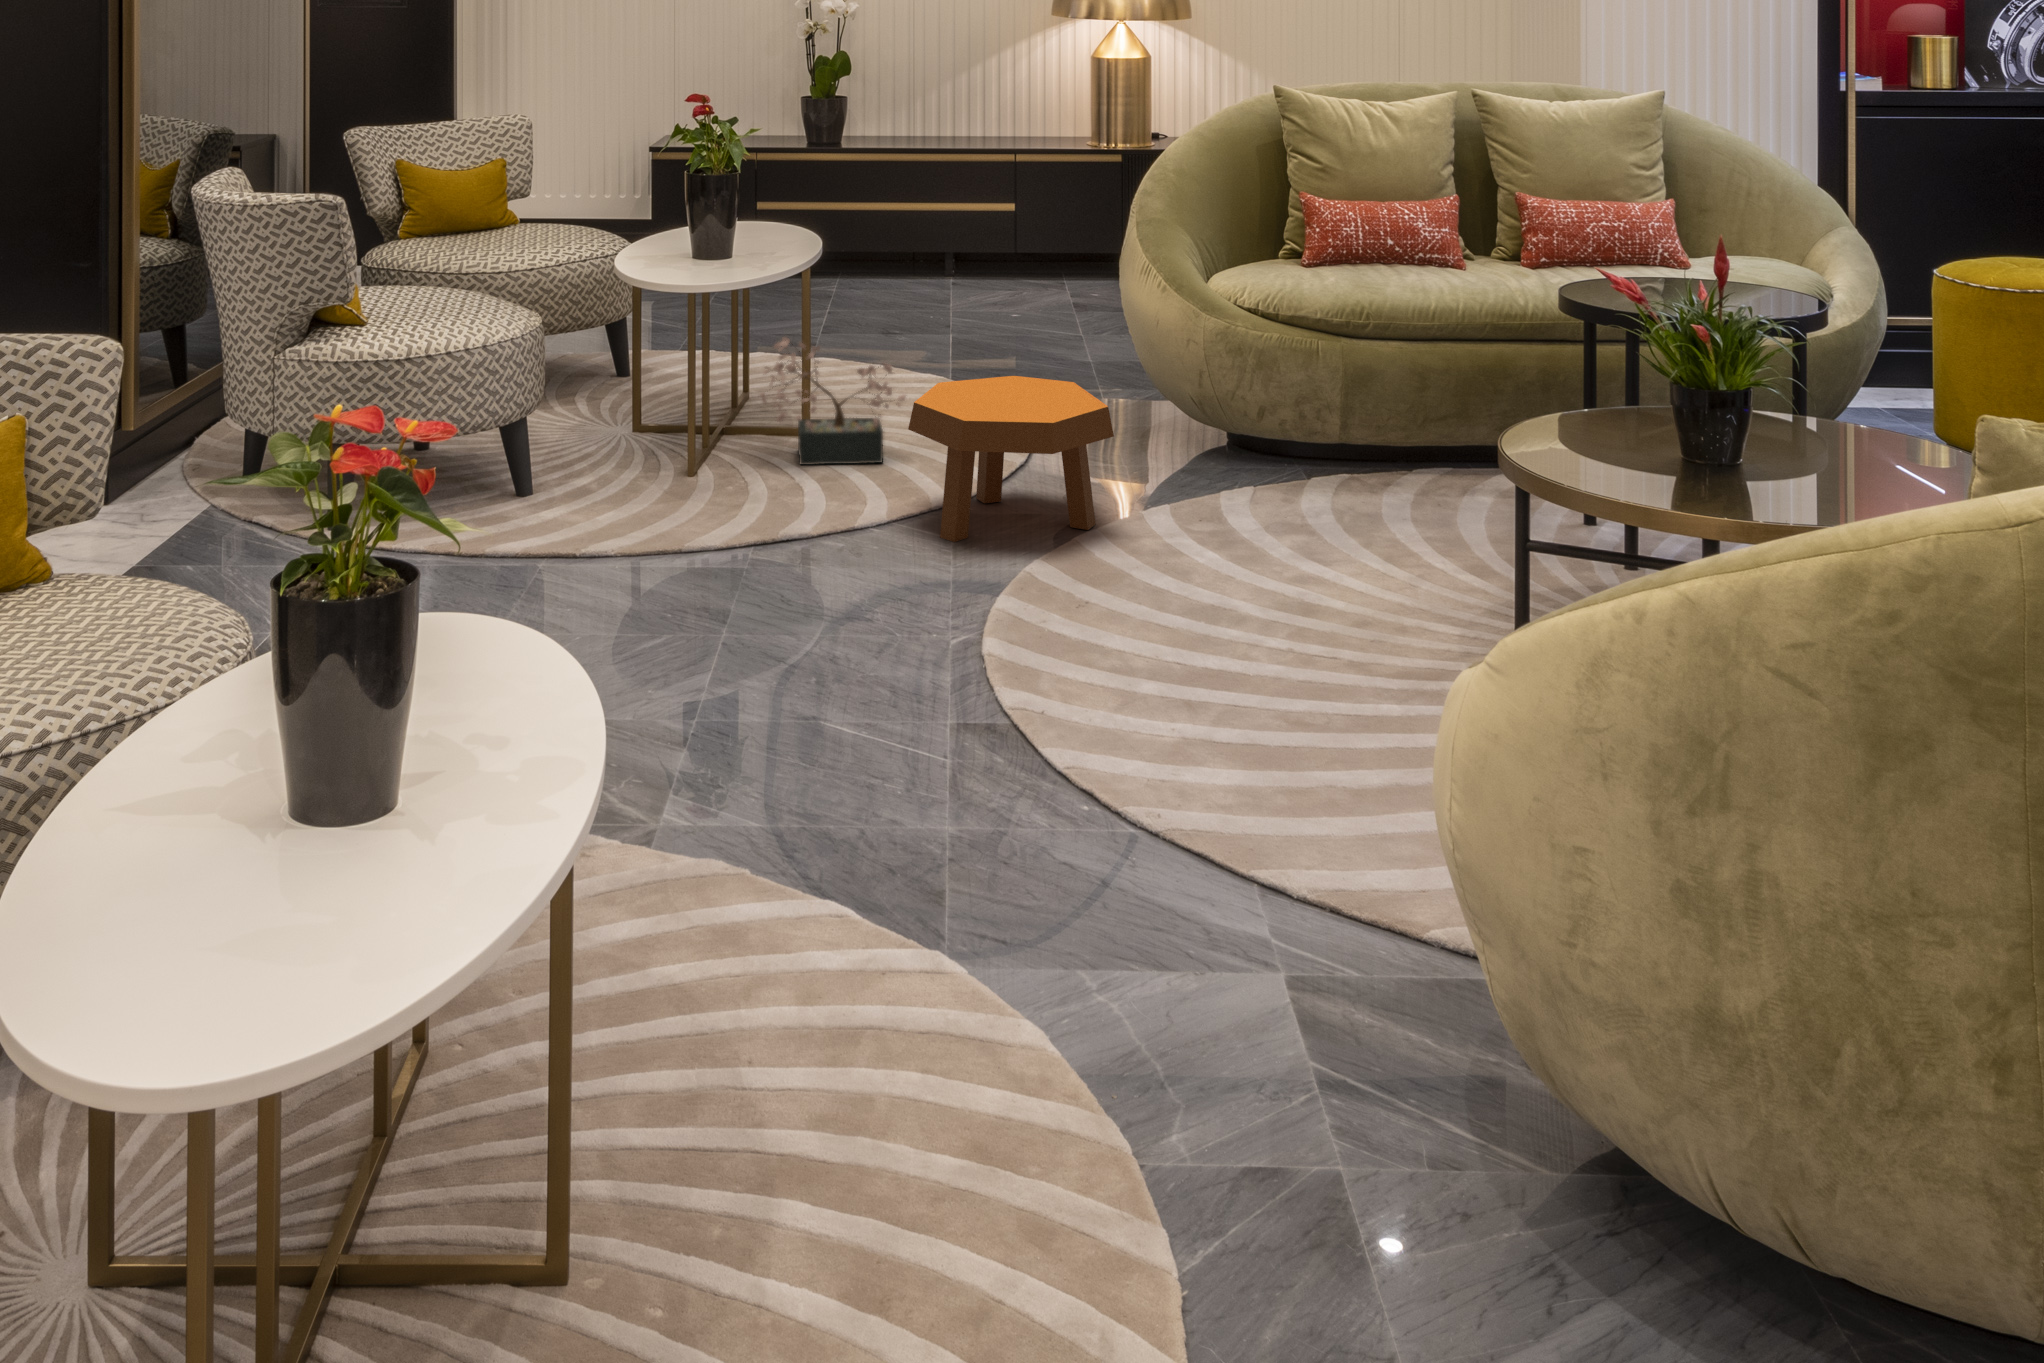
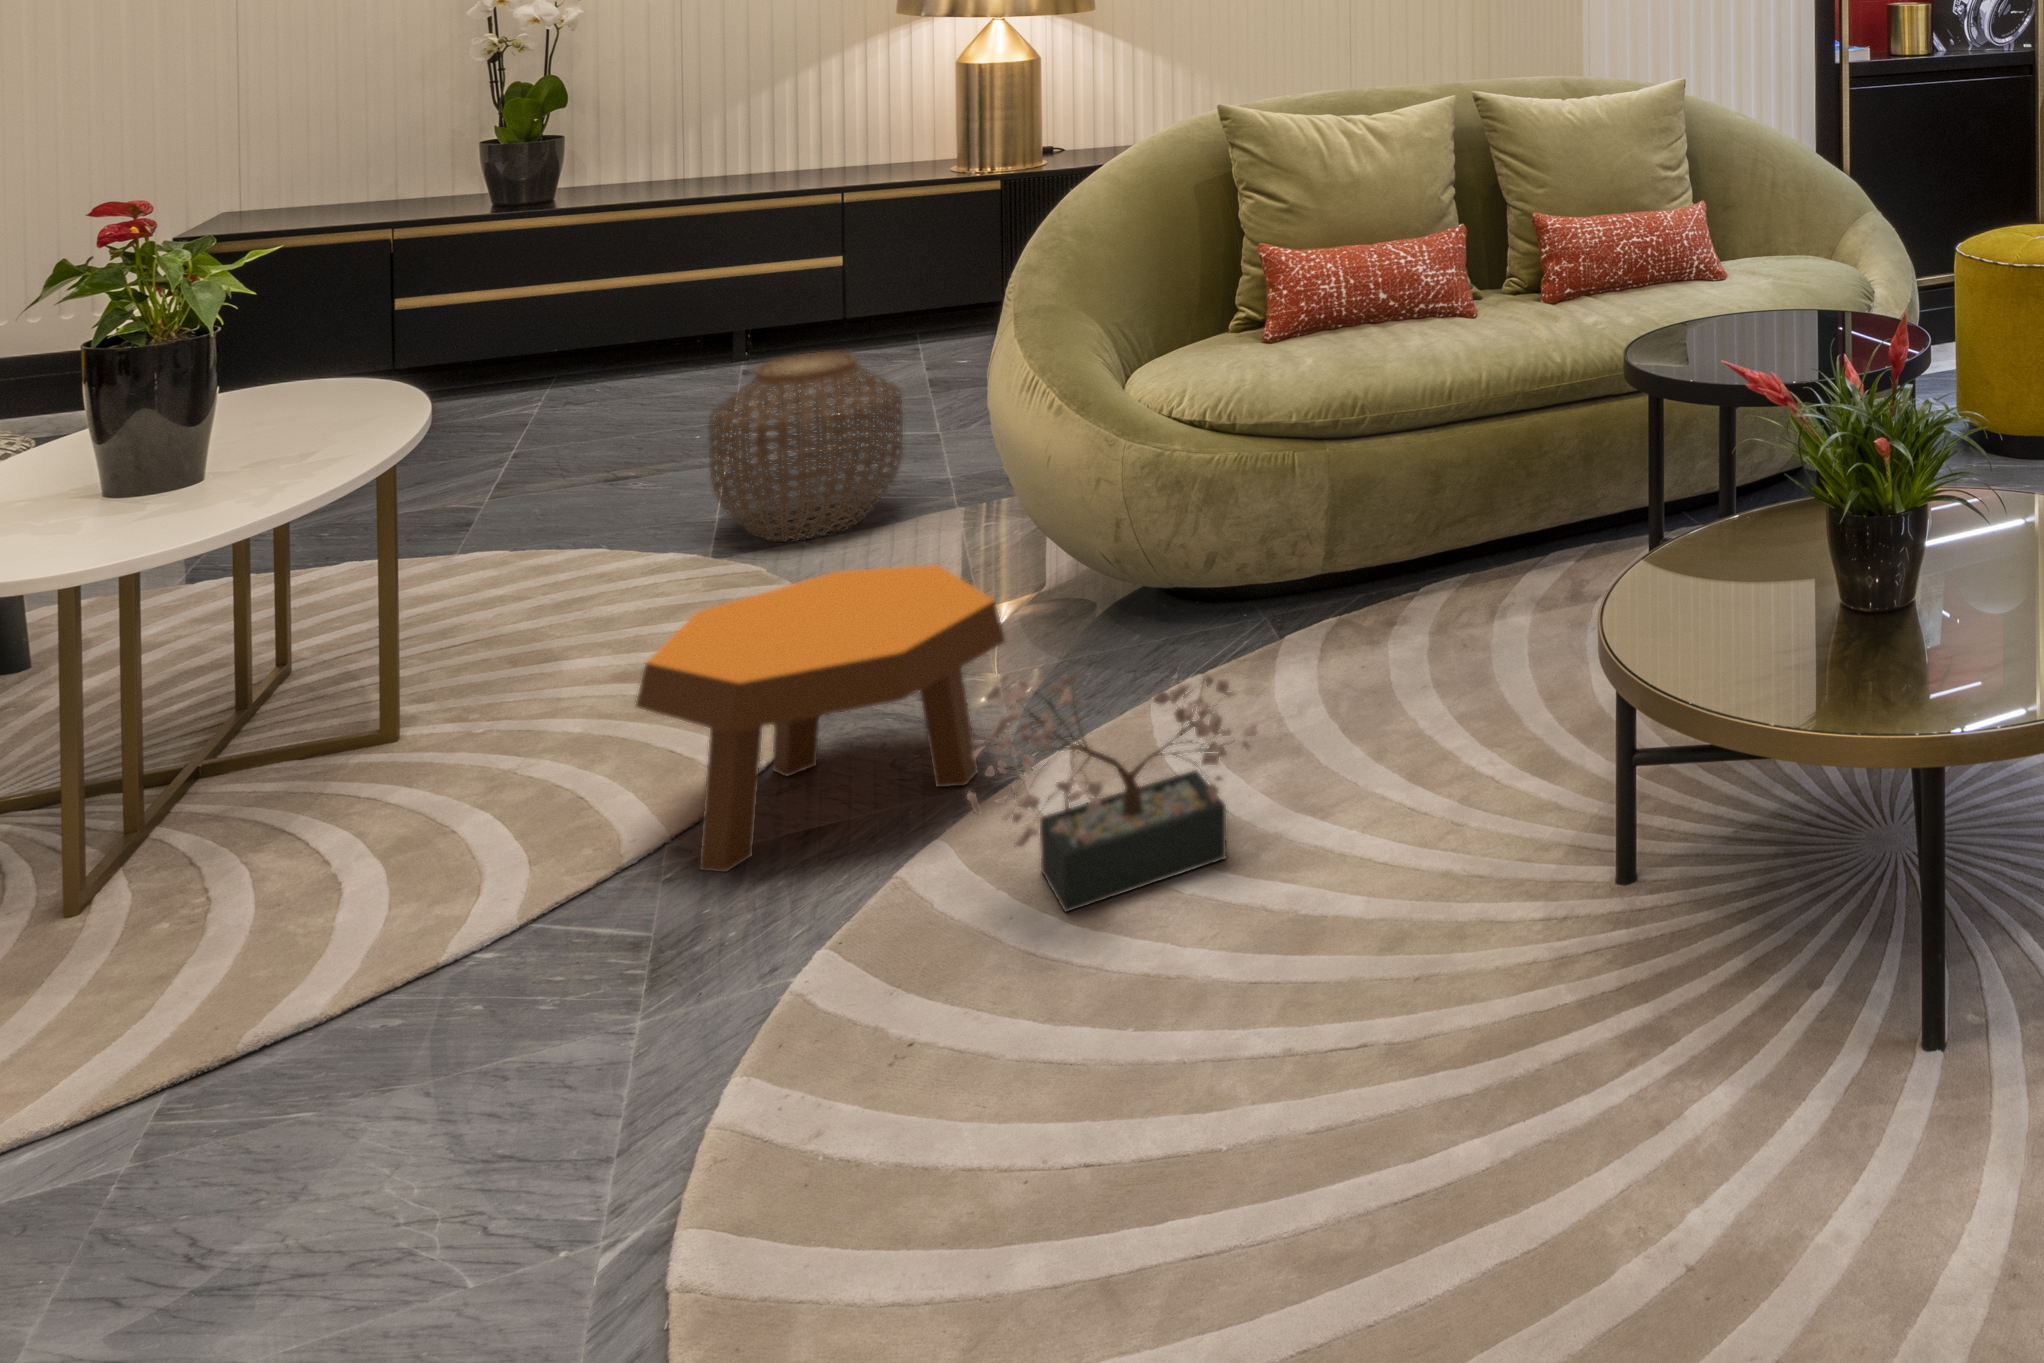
woven basket: none [934,248,1049,379] -> present [708,352,903,541]
decorative plant: present [761,337,906,465] -> present [967,674,1257,912]

